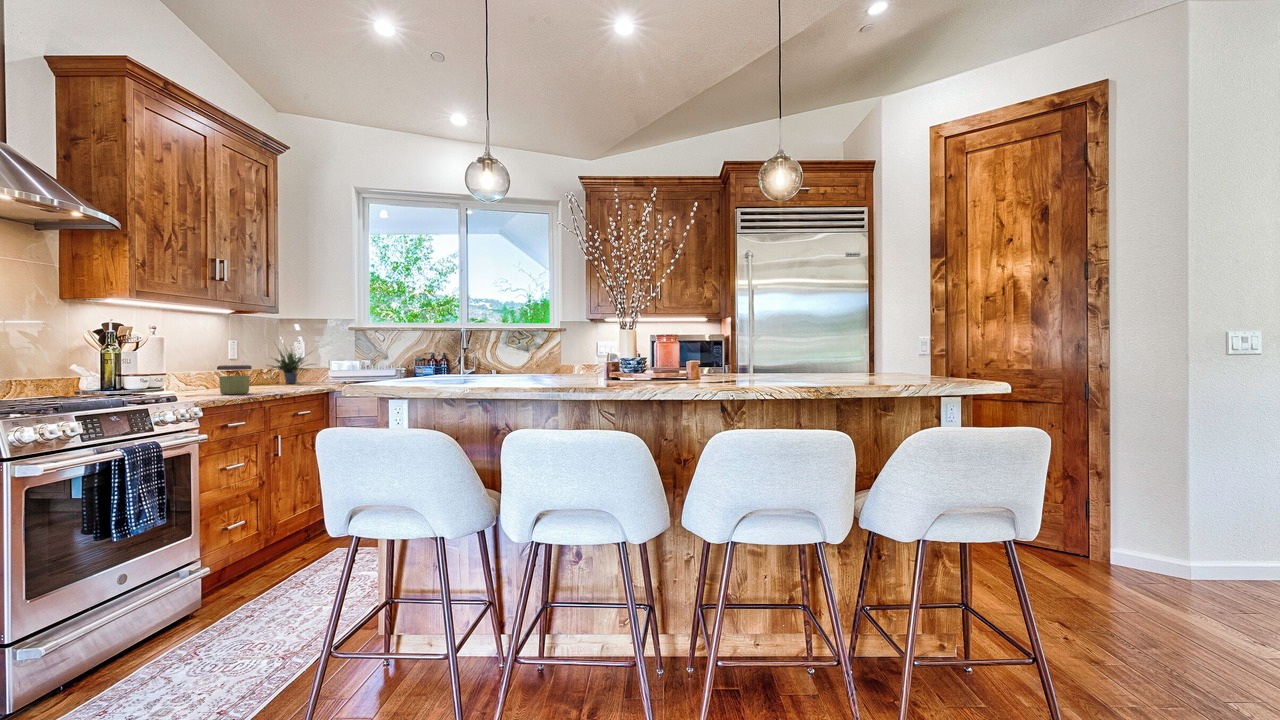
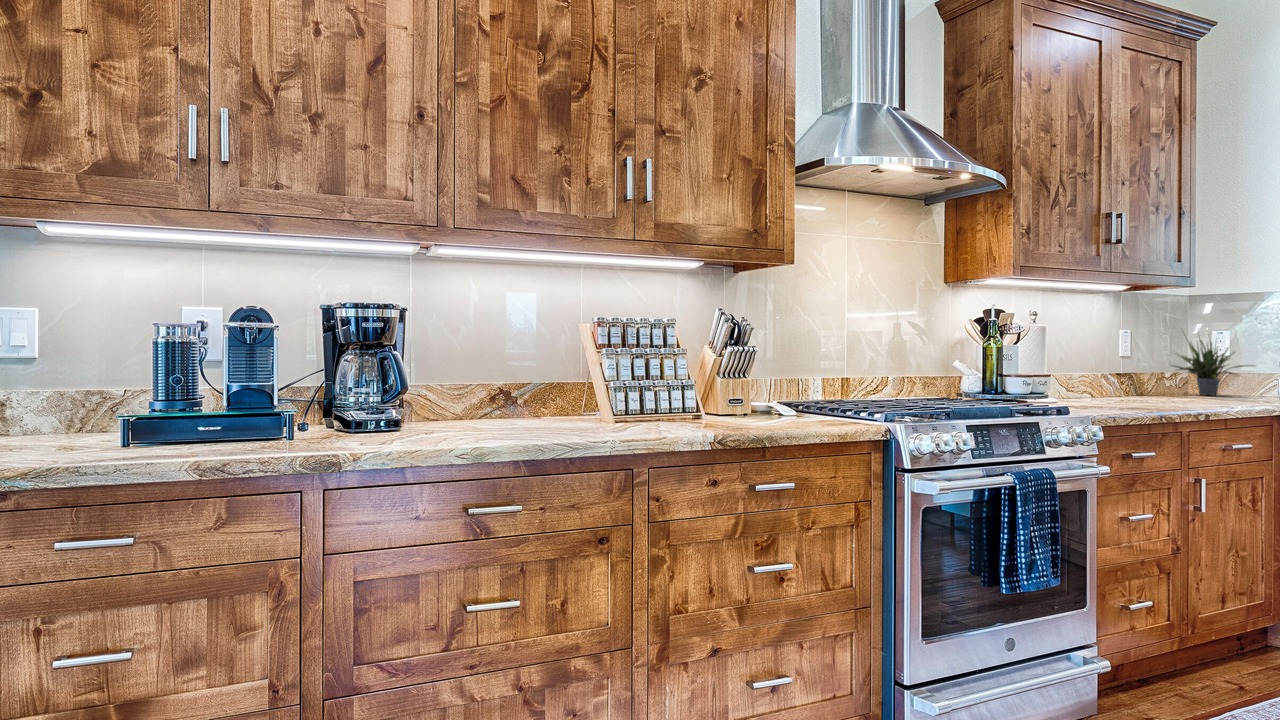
jar: present [217,365,252,394] -> none [1113,365,1162,408]

